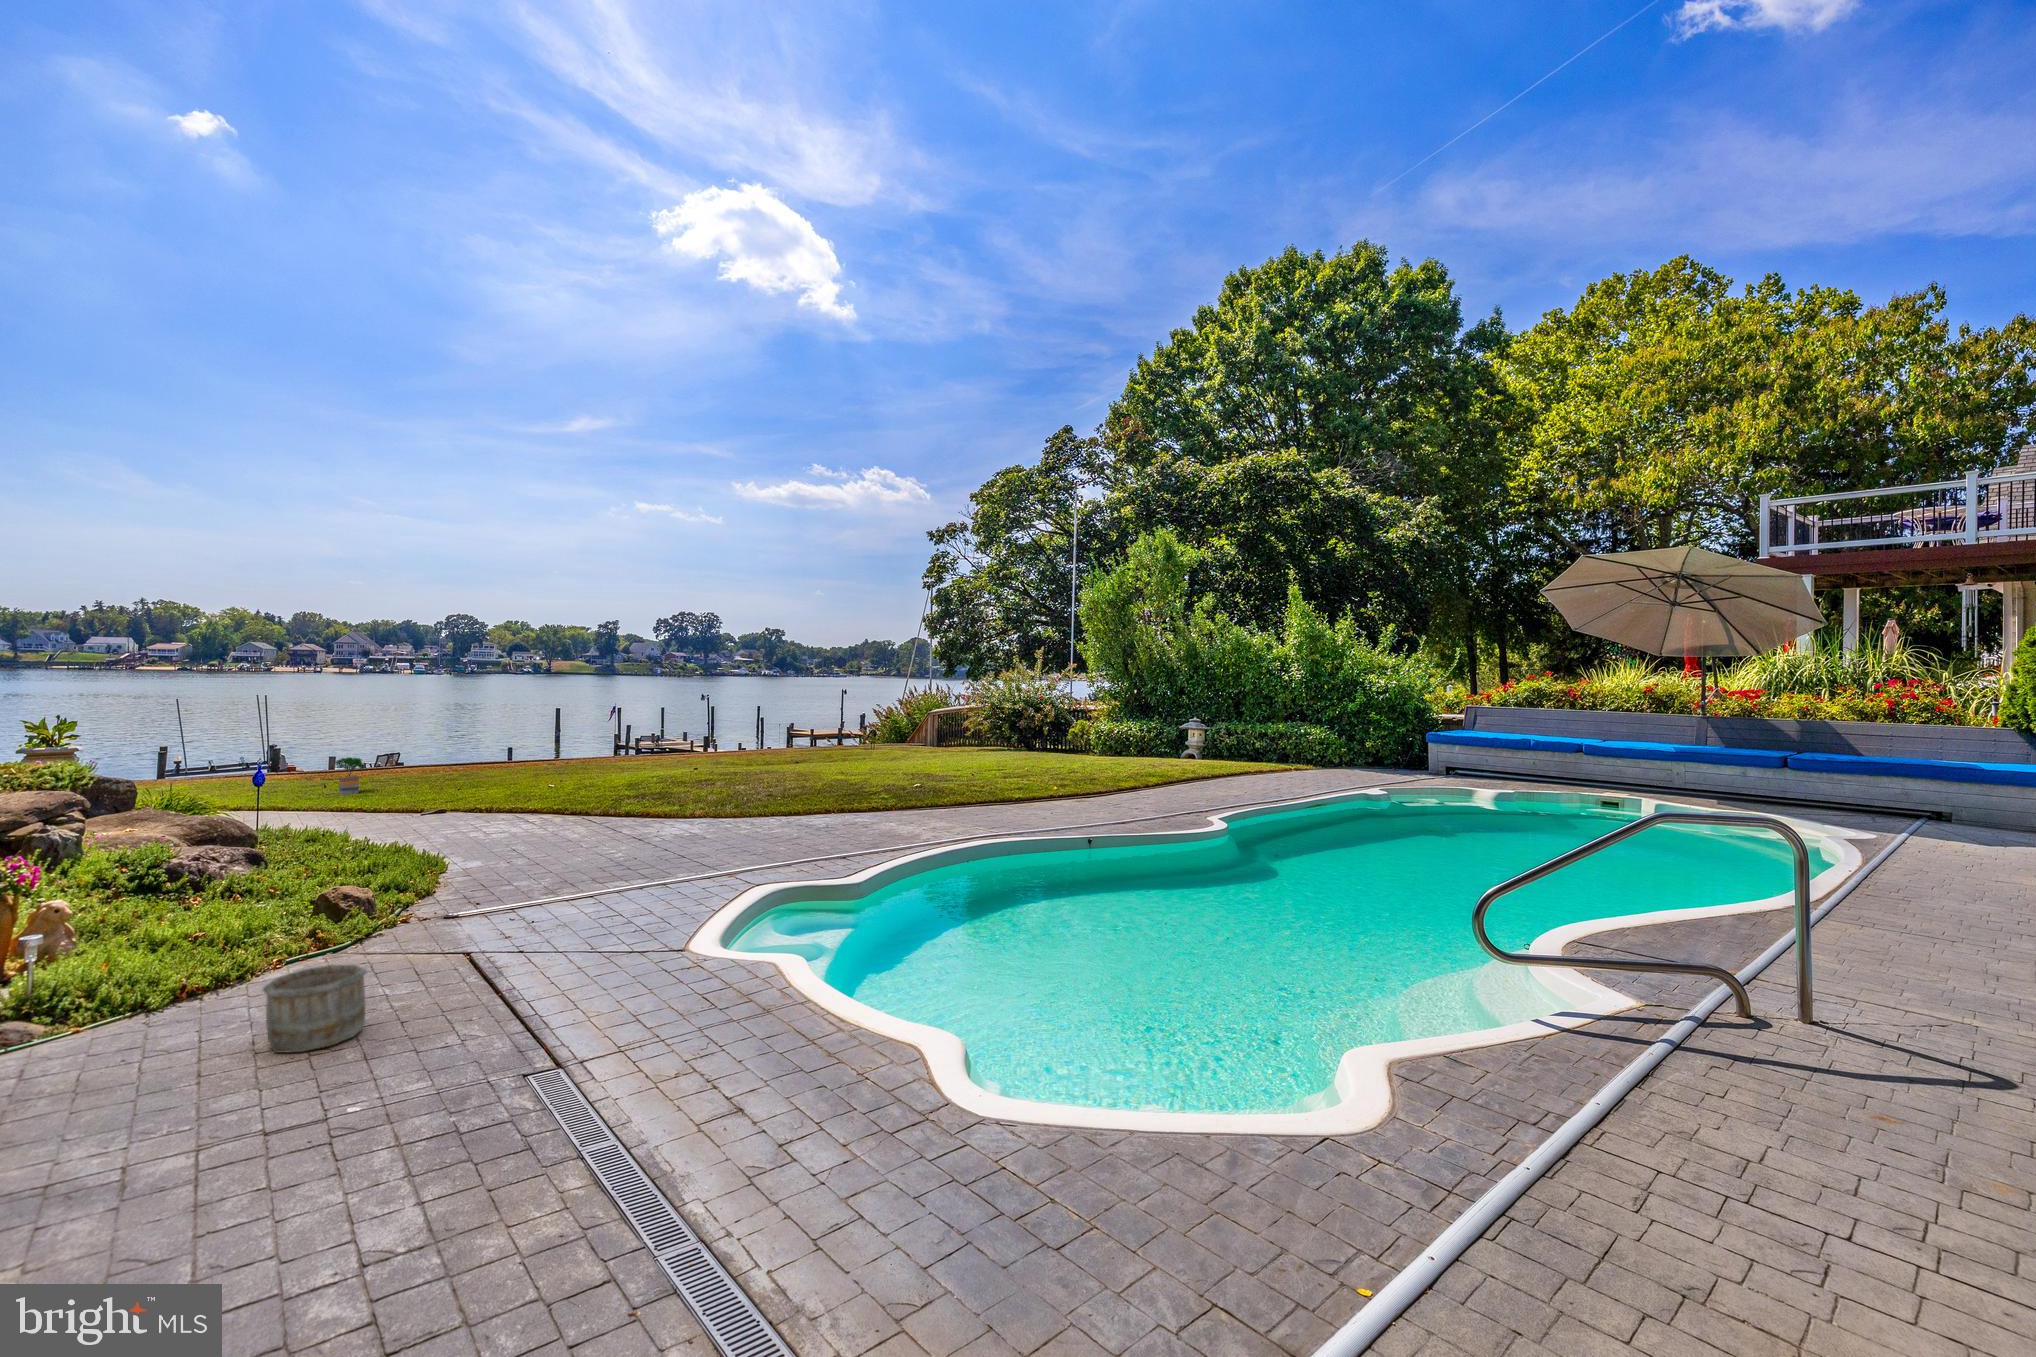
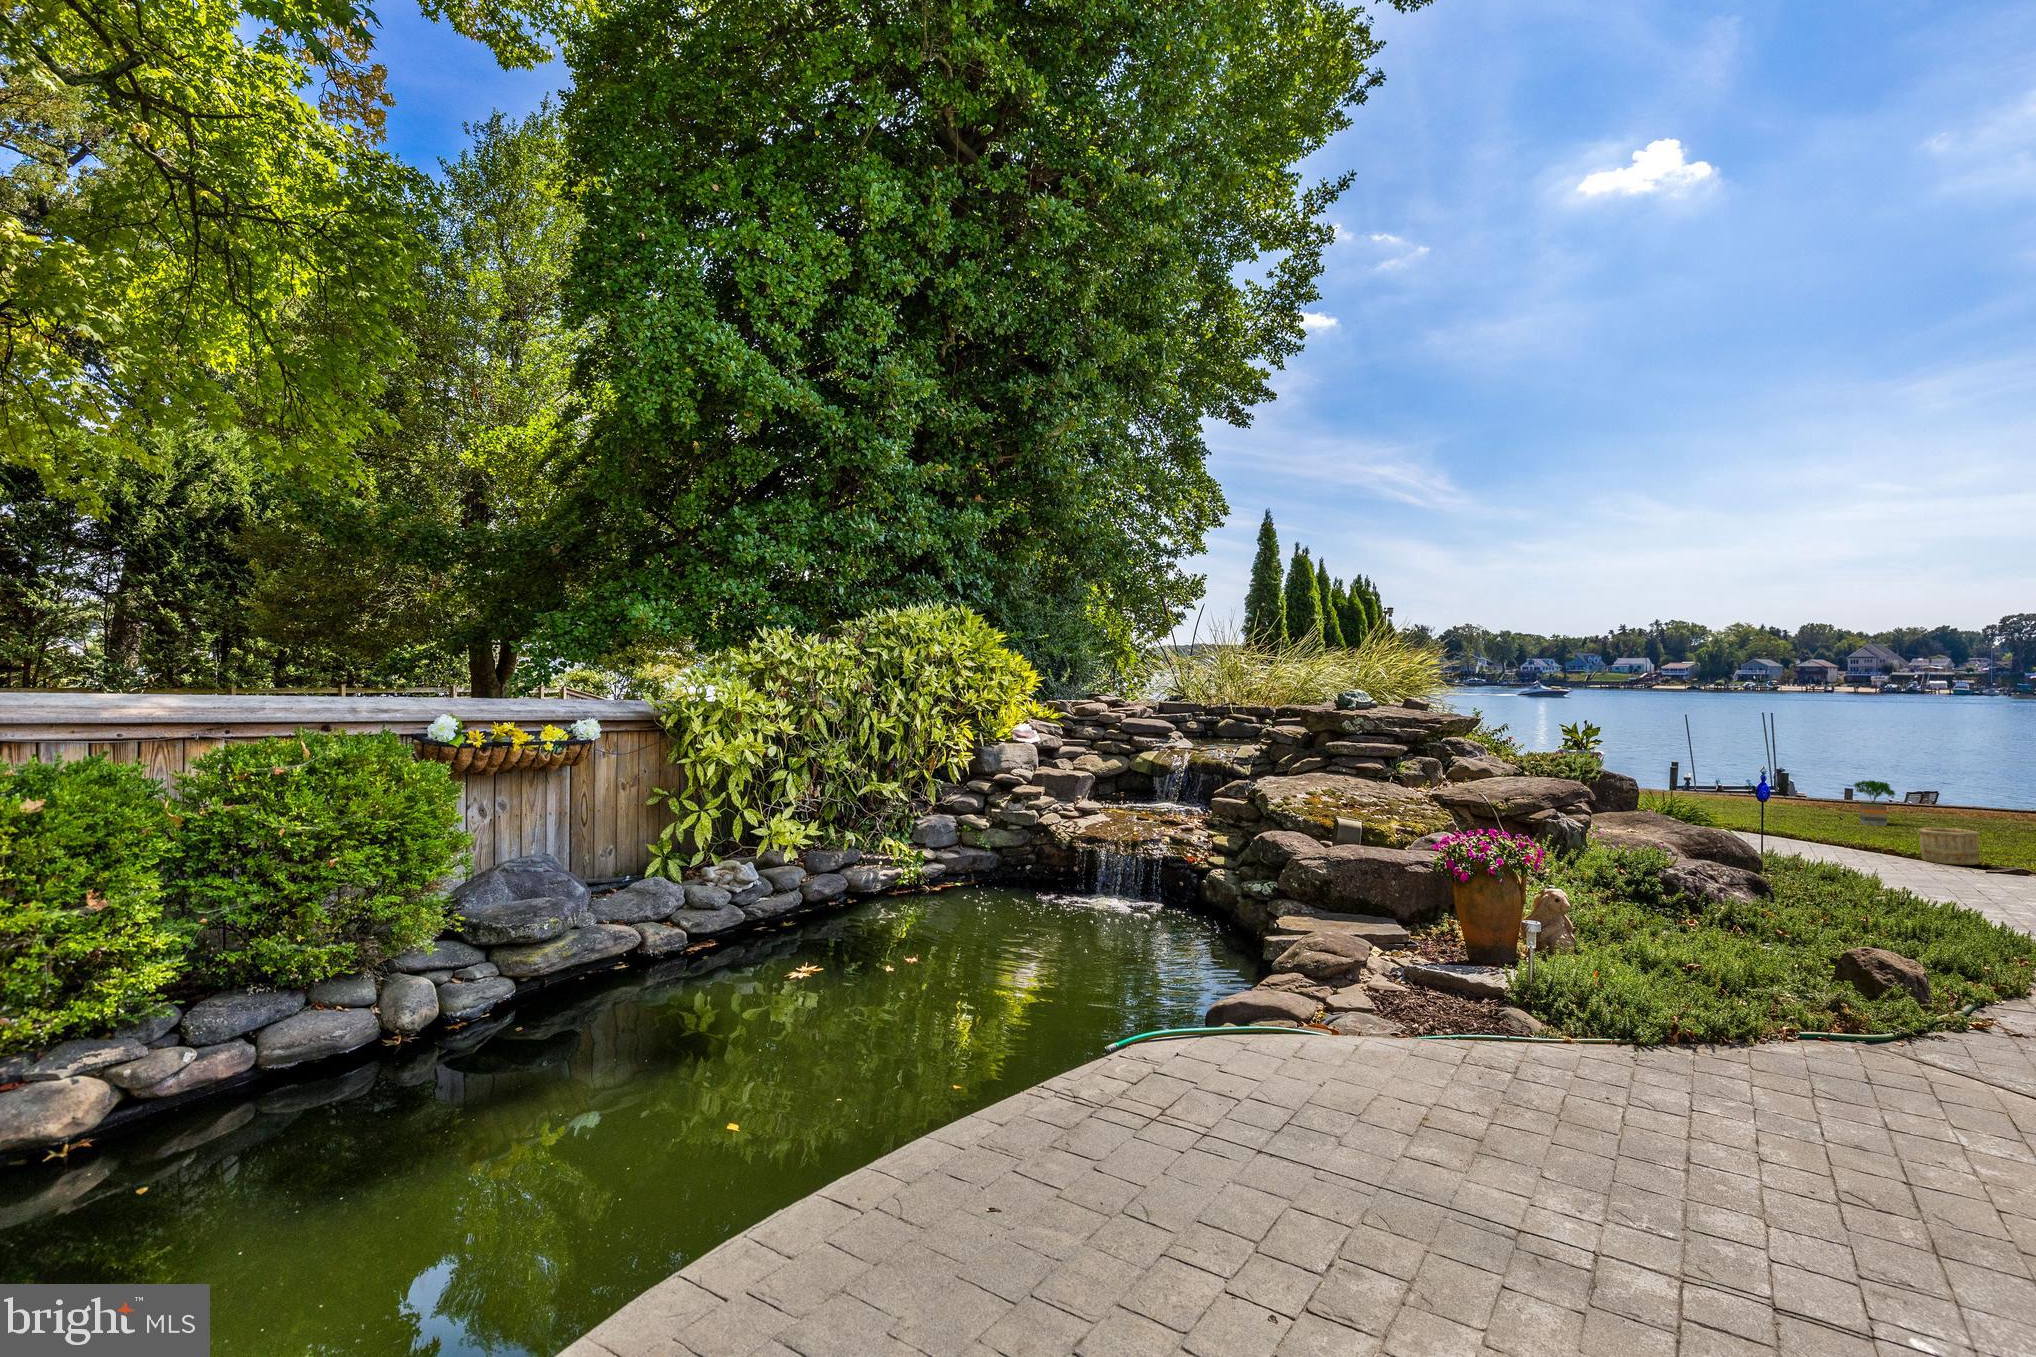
wooden bucket: present [263,965,367,1053] -> present [1918,827,1980,865]

